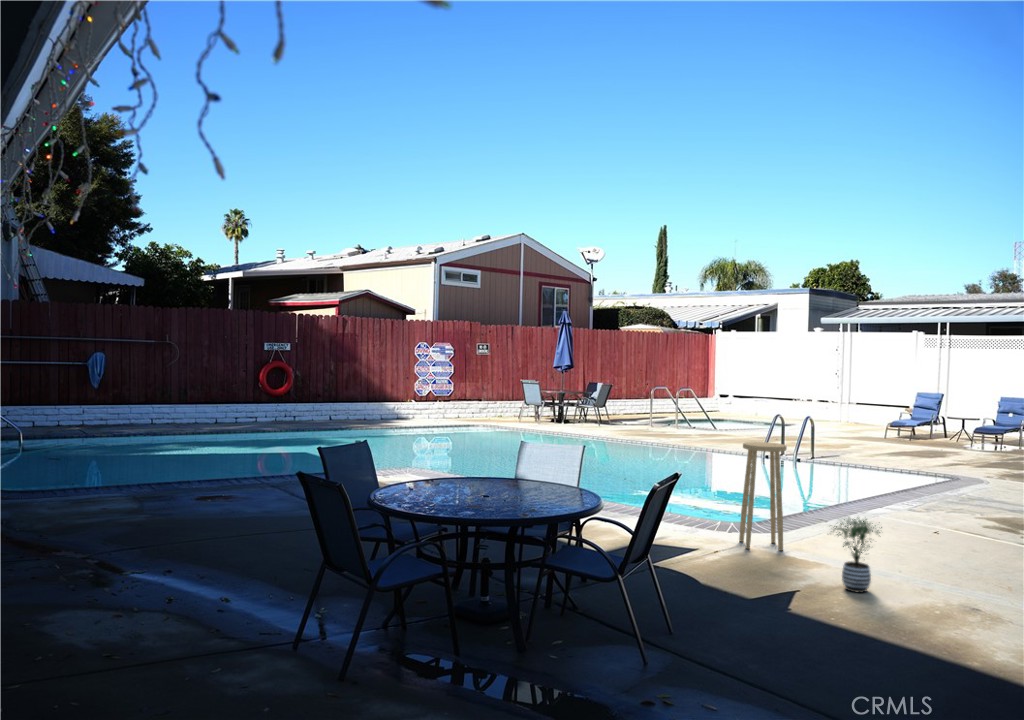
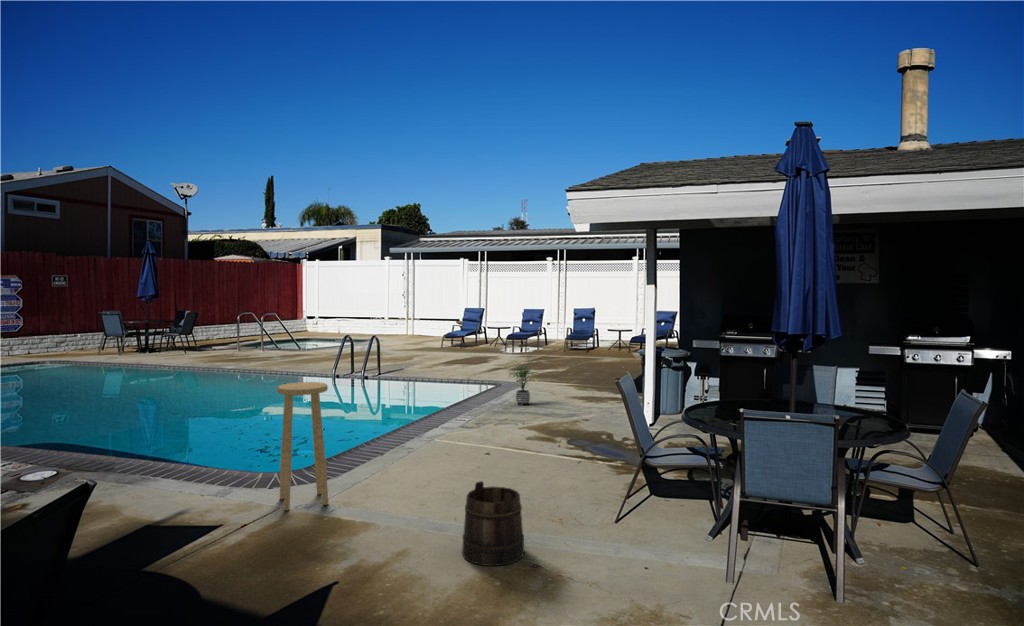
potted plant: present [831,518,882,593] -> present [510,367,532,405]
bucket: none [914,539,978,613] -> present [462,481,524,566]

